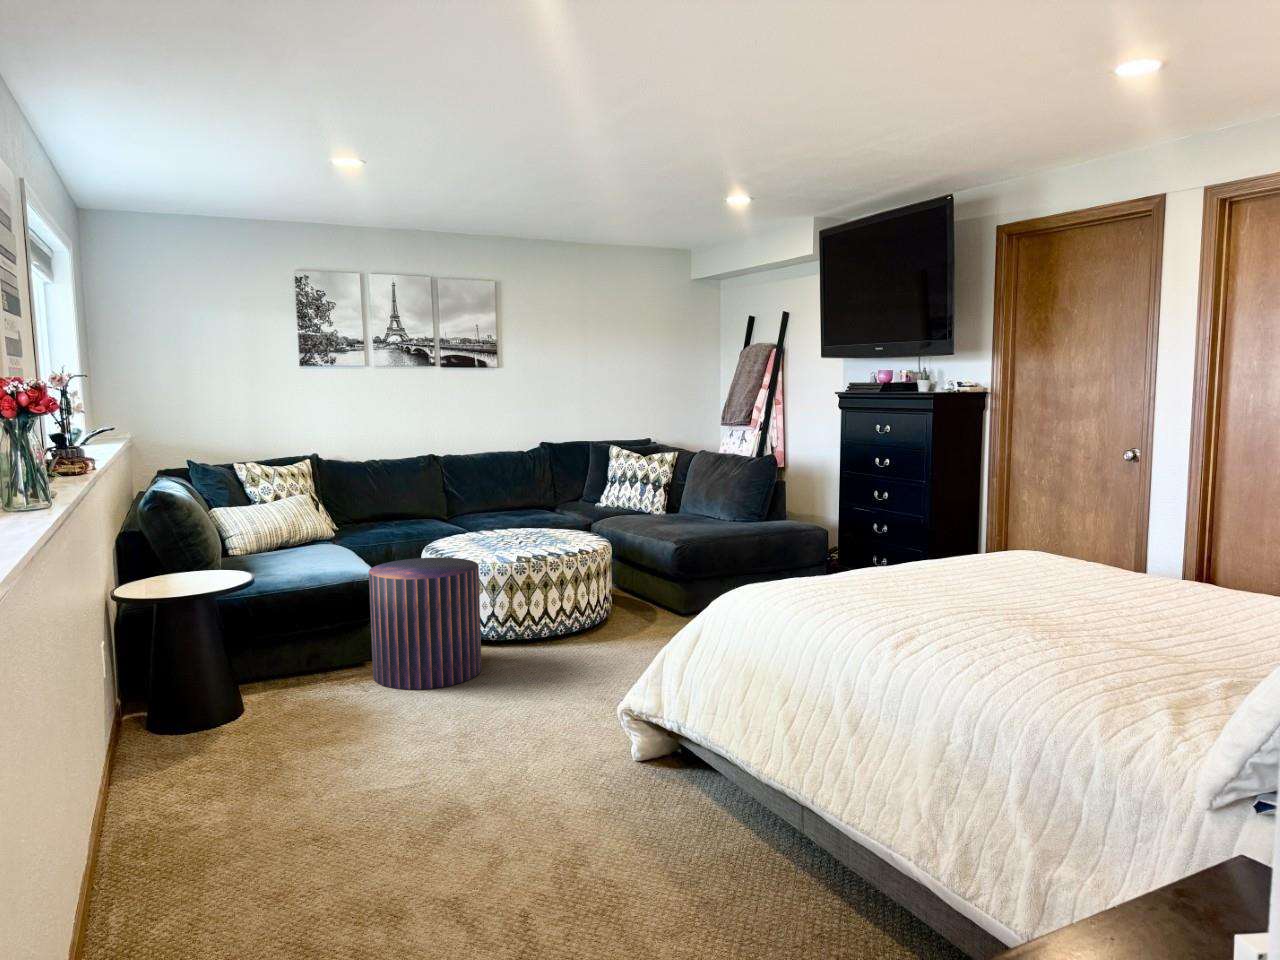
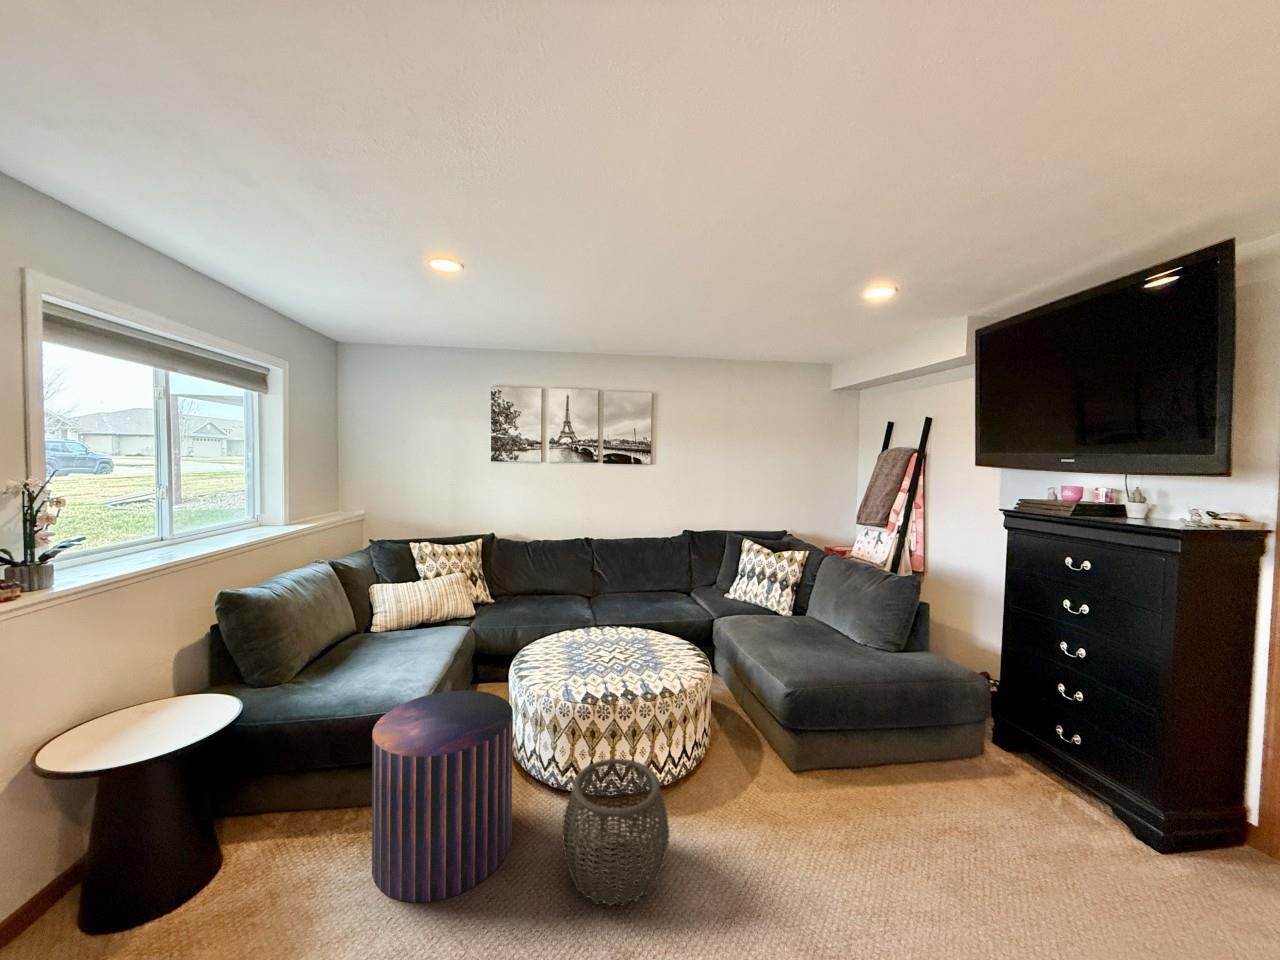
woven basket: none [528,589,609,672] -> present [562,759,669,906]

